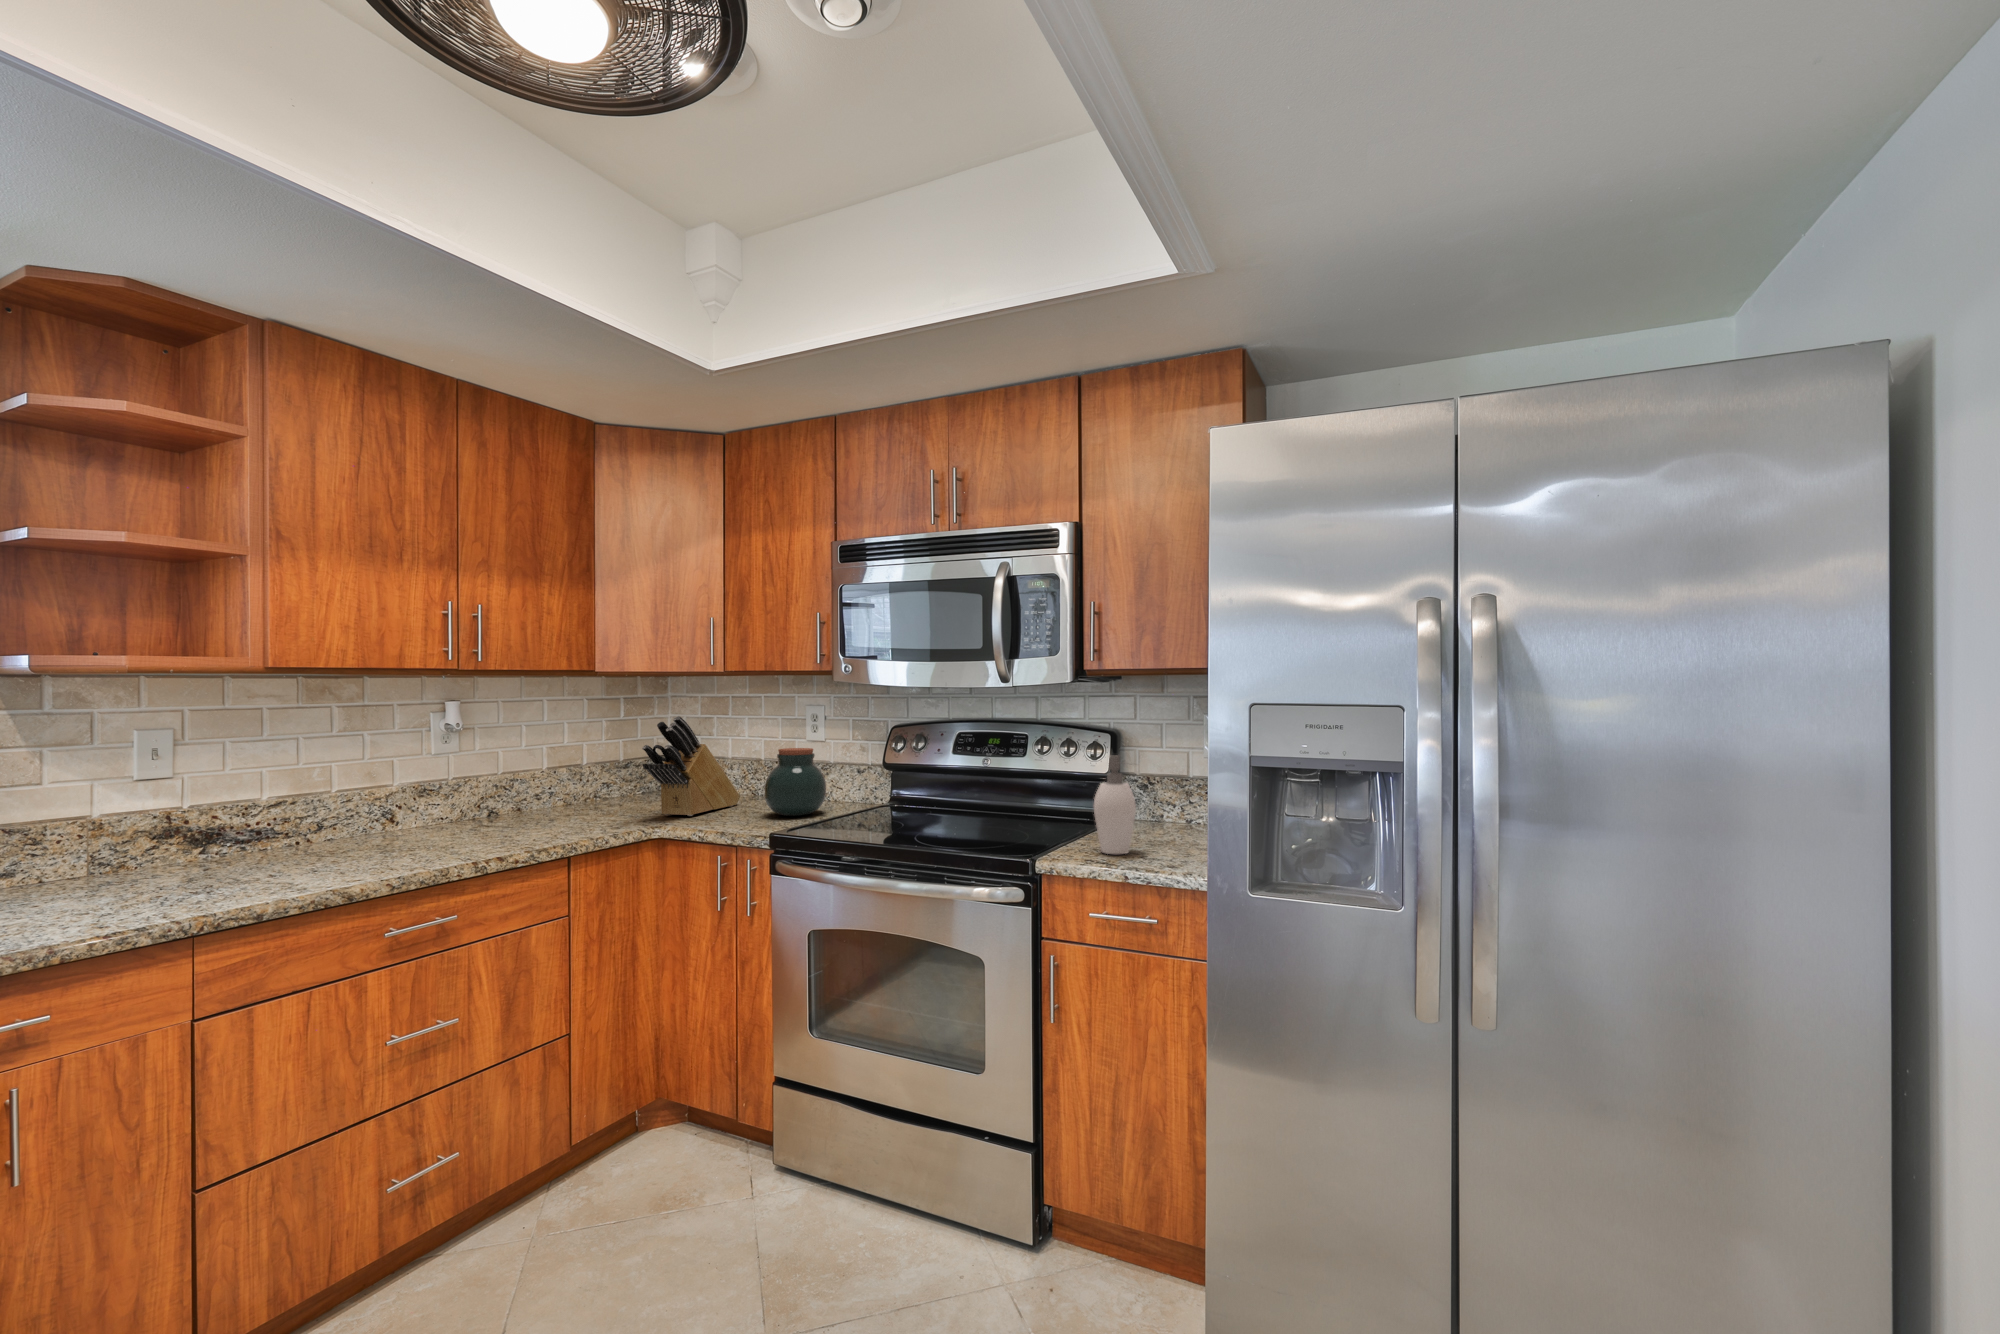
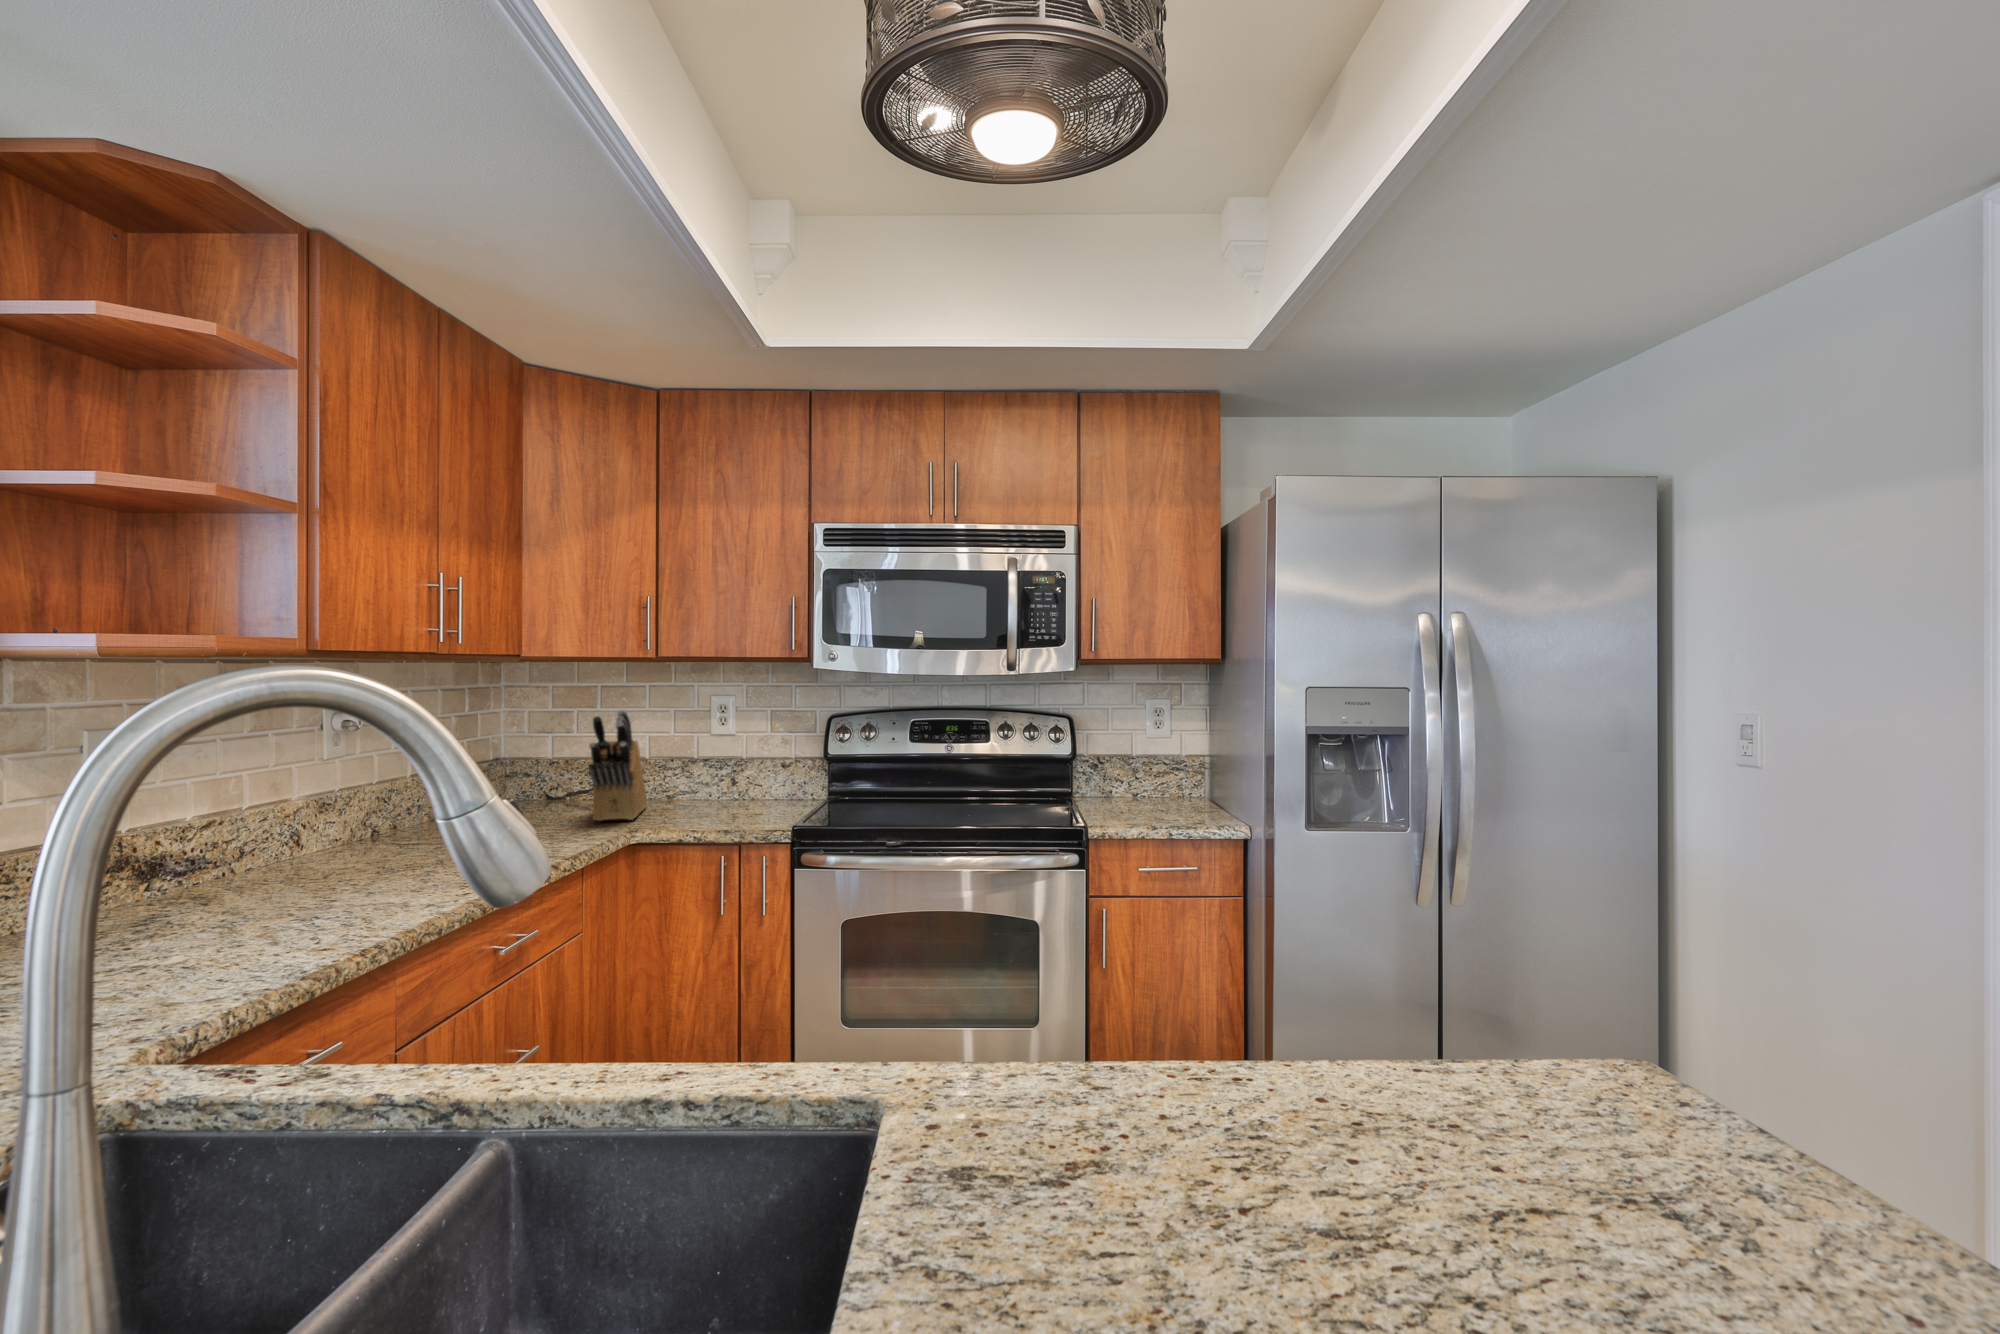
jar: present [765,748,826,816] -> none [715,742,779,813]
soap dispenser: present [1094,755,1136,854] -> none [1102,739,1146,819]

